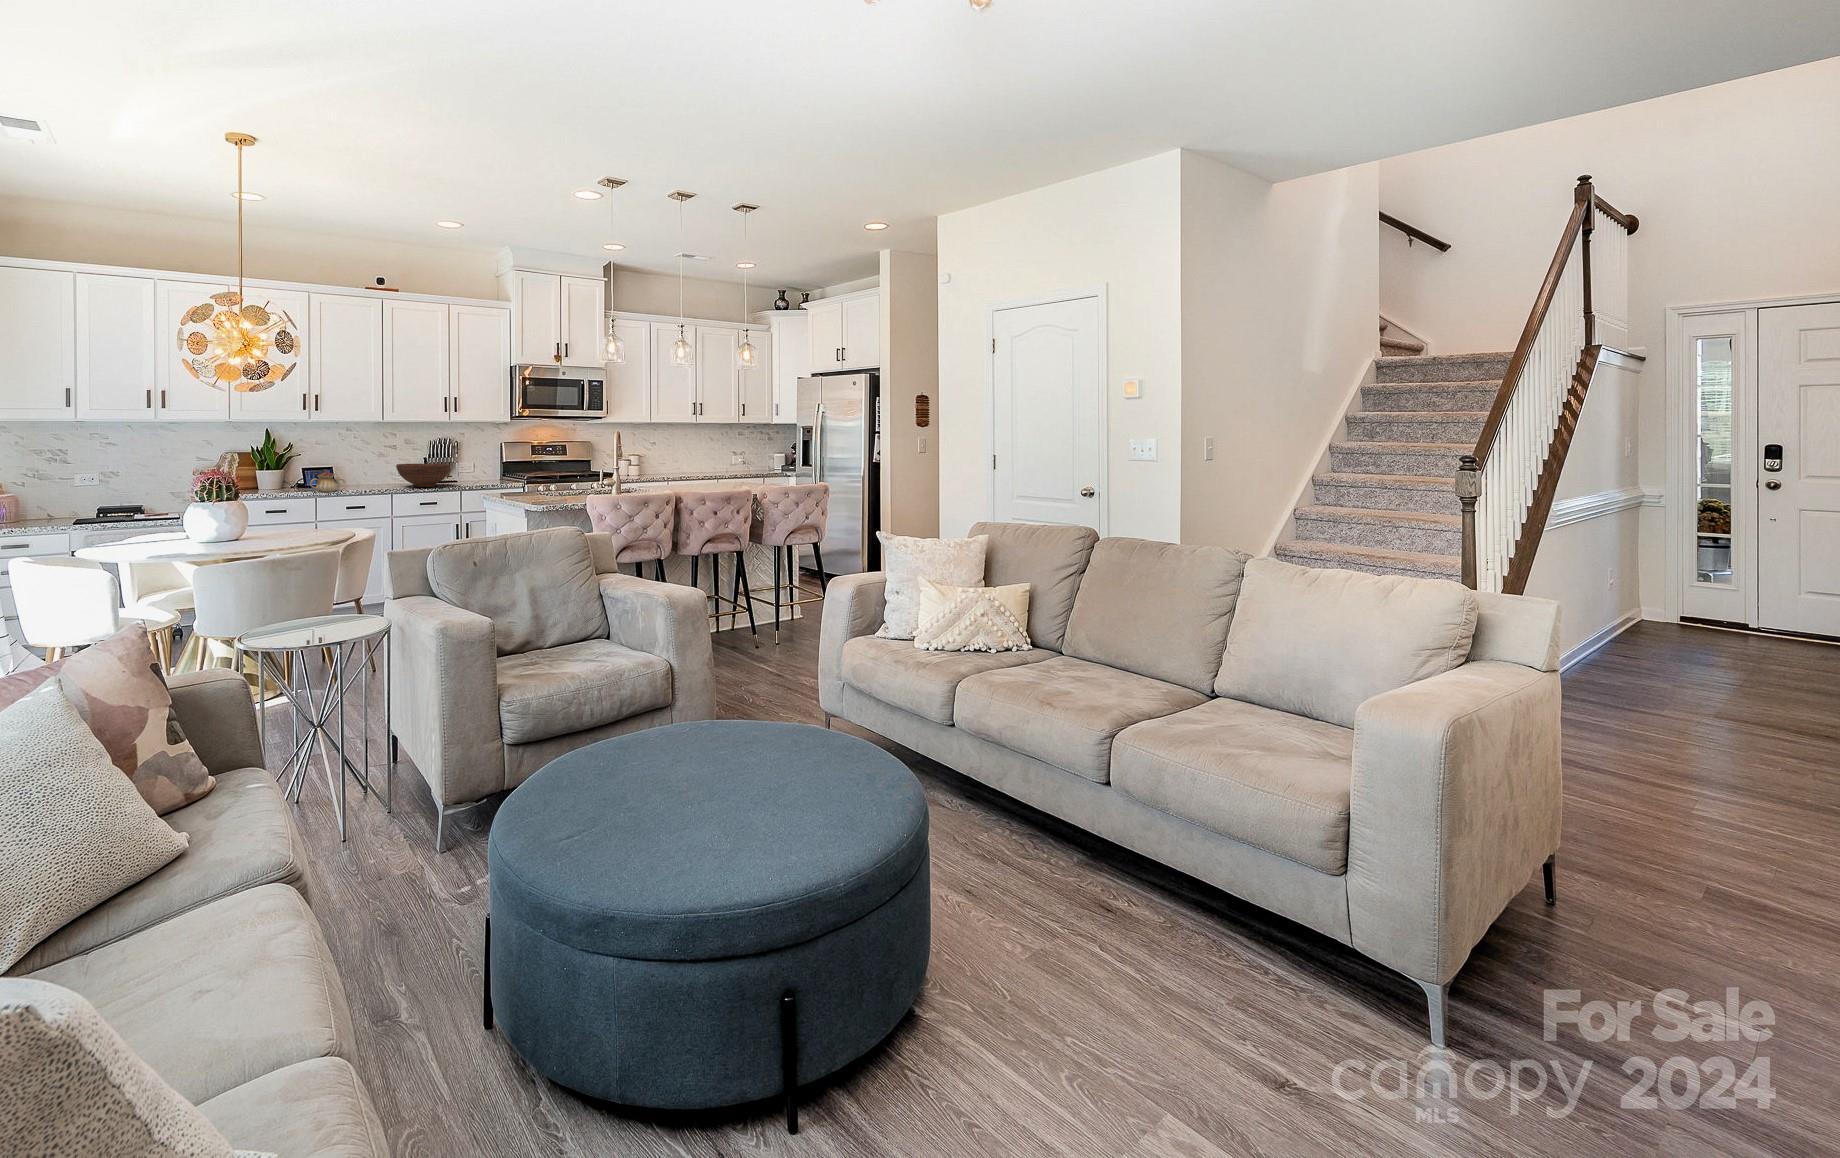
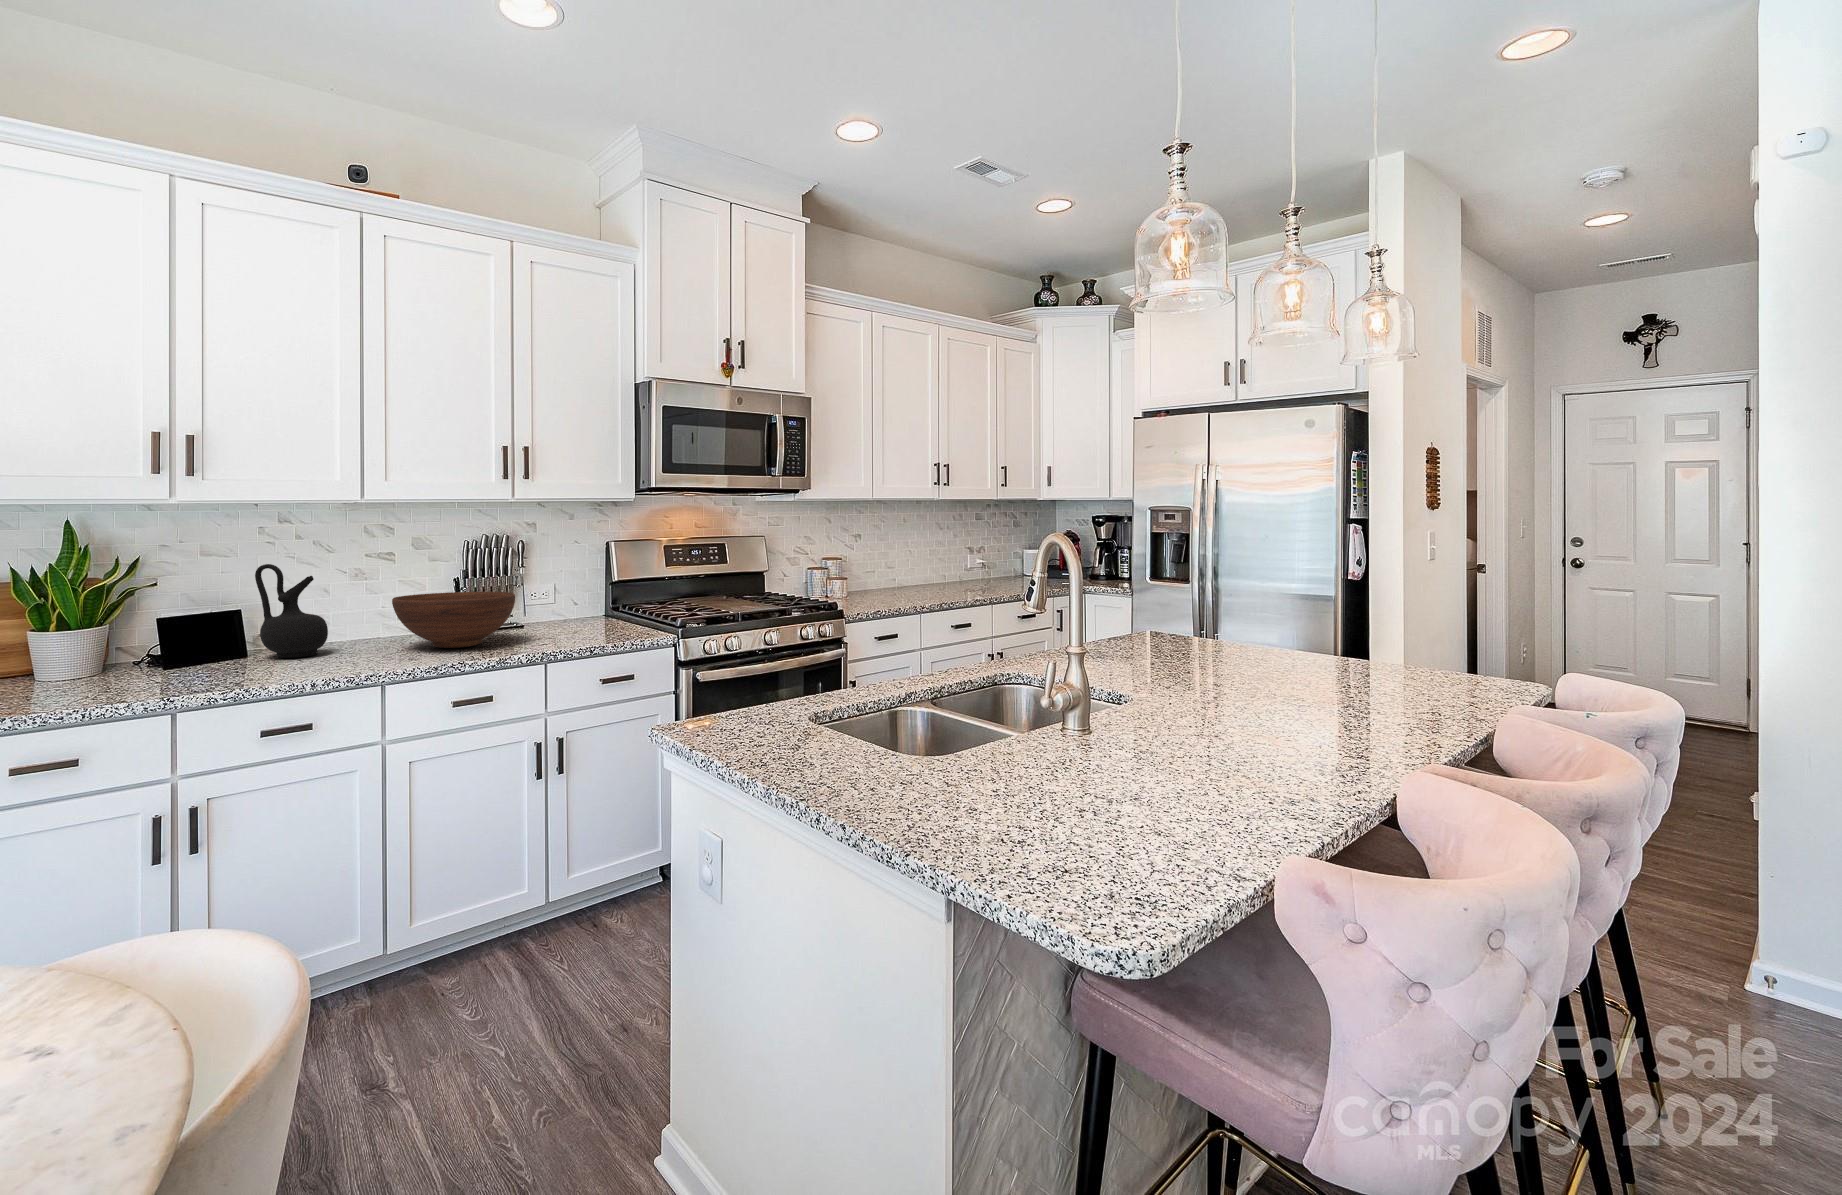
ceramic jug: none [340,448,369,488] -> present [255,564,328,658]
teapot: present [310,469,340,492] -> none [161,620,249,679]

